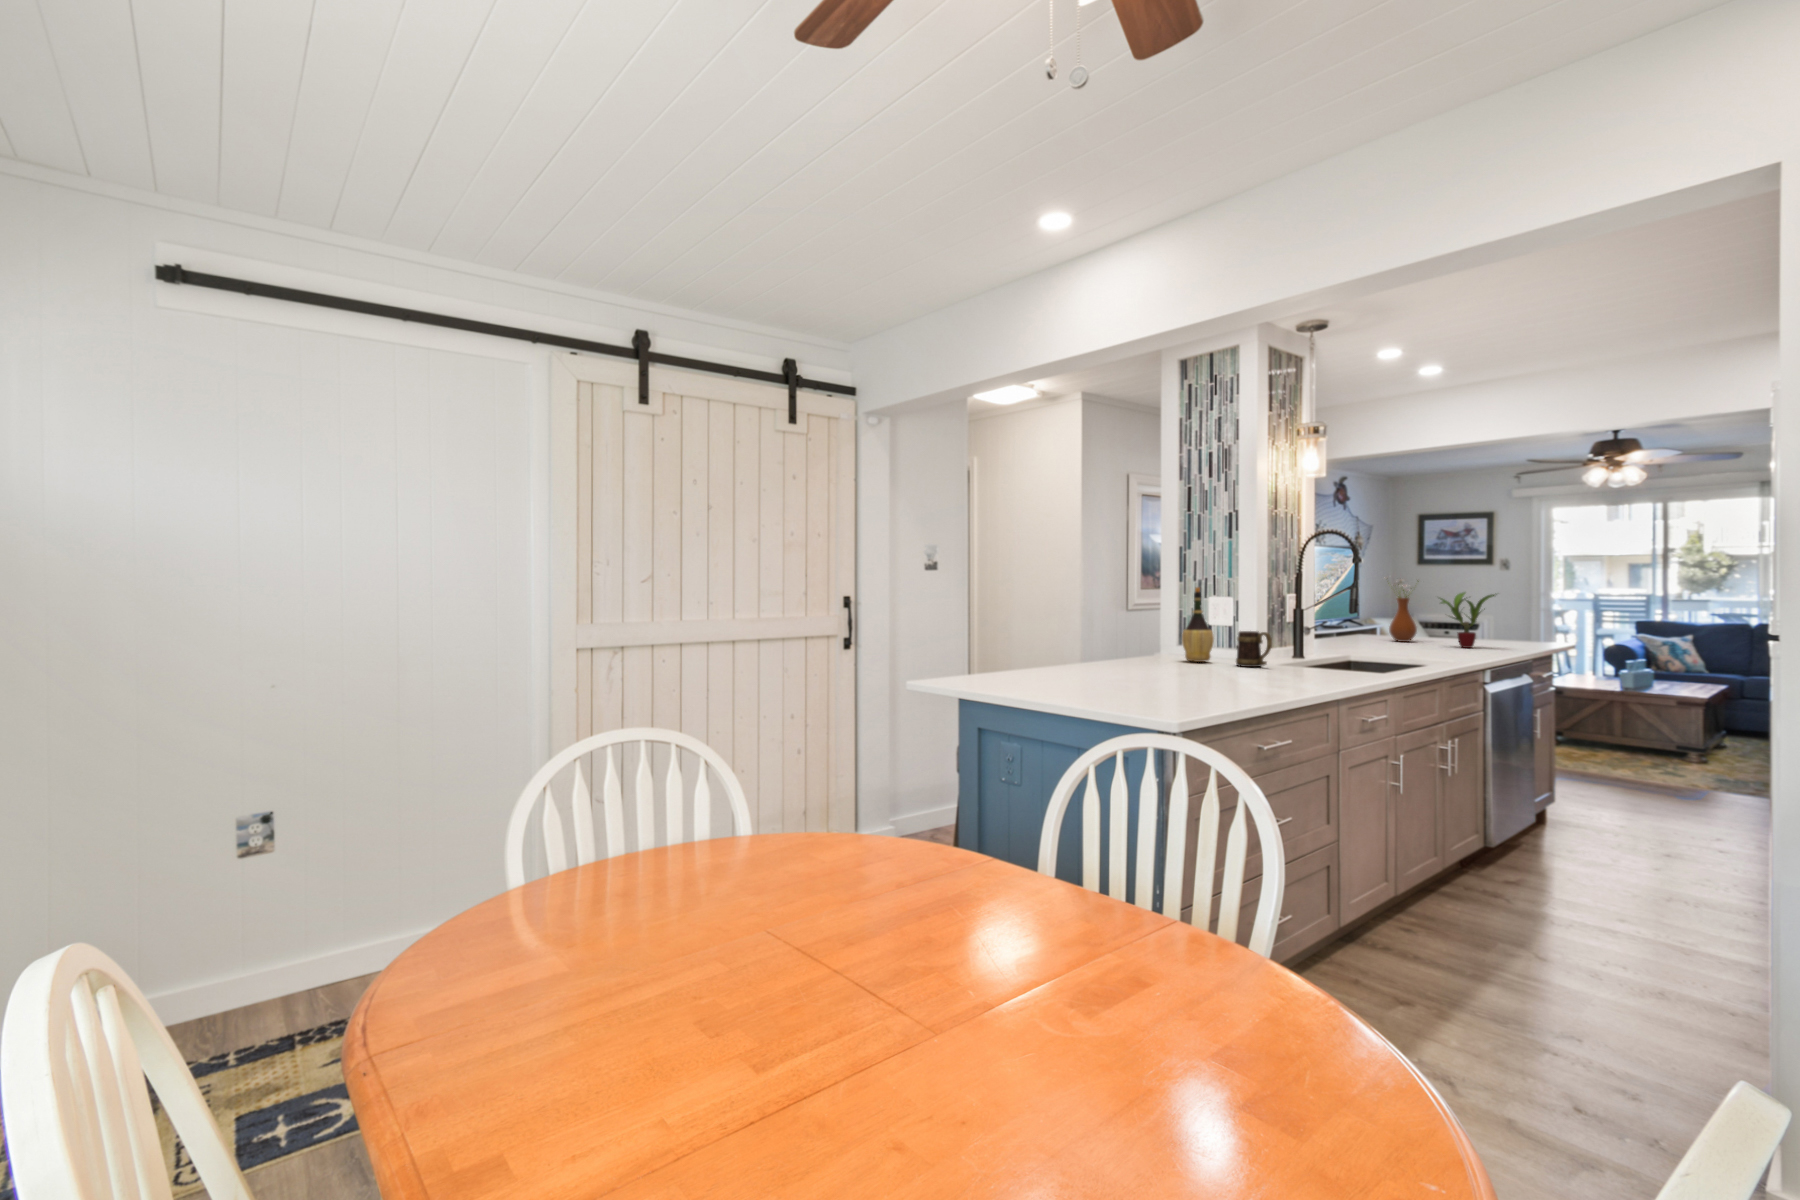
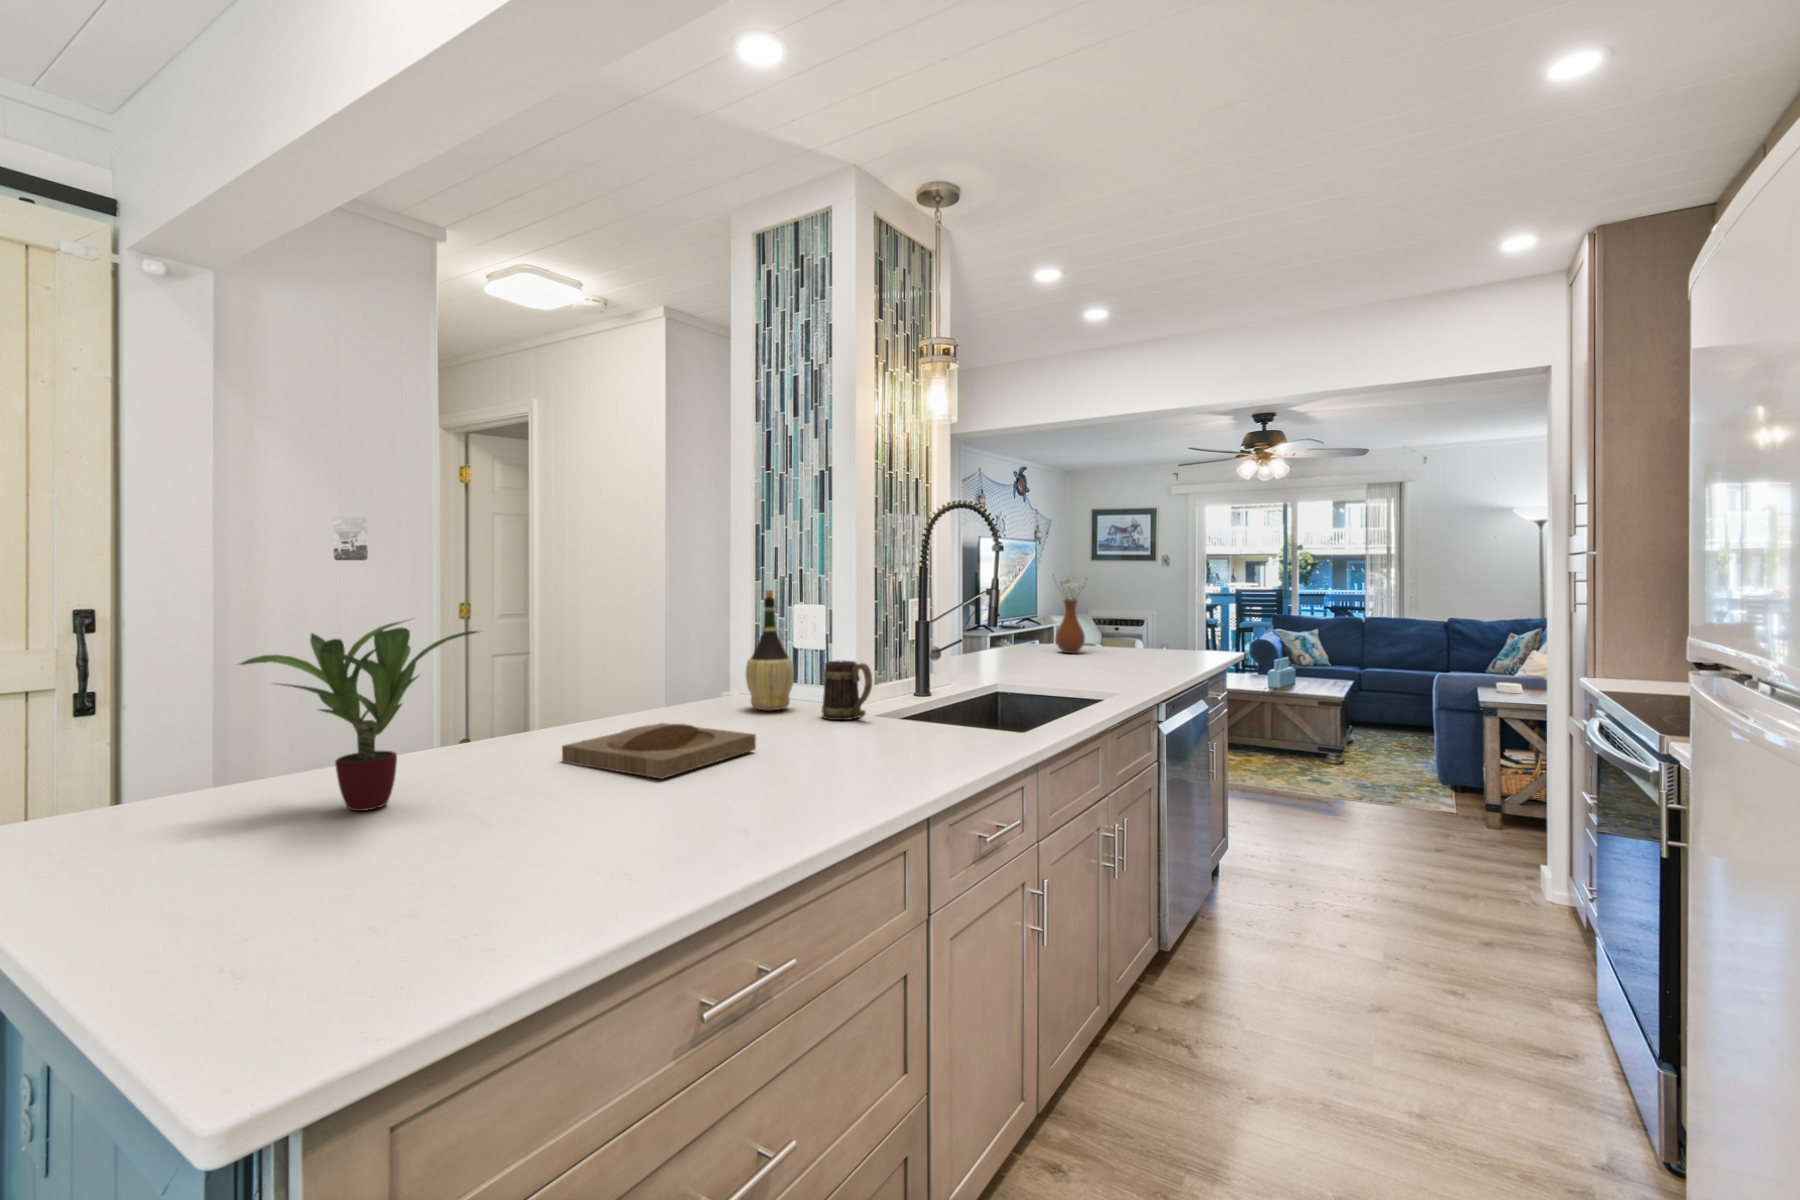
potted plant: present [1440,592,1495,648] -> present [237,621,478,811]
tray: none [1114,659,1215,681] -> present [562,723,756,779]

